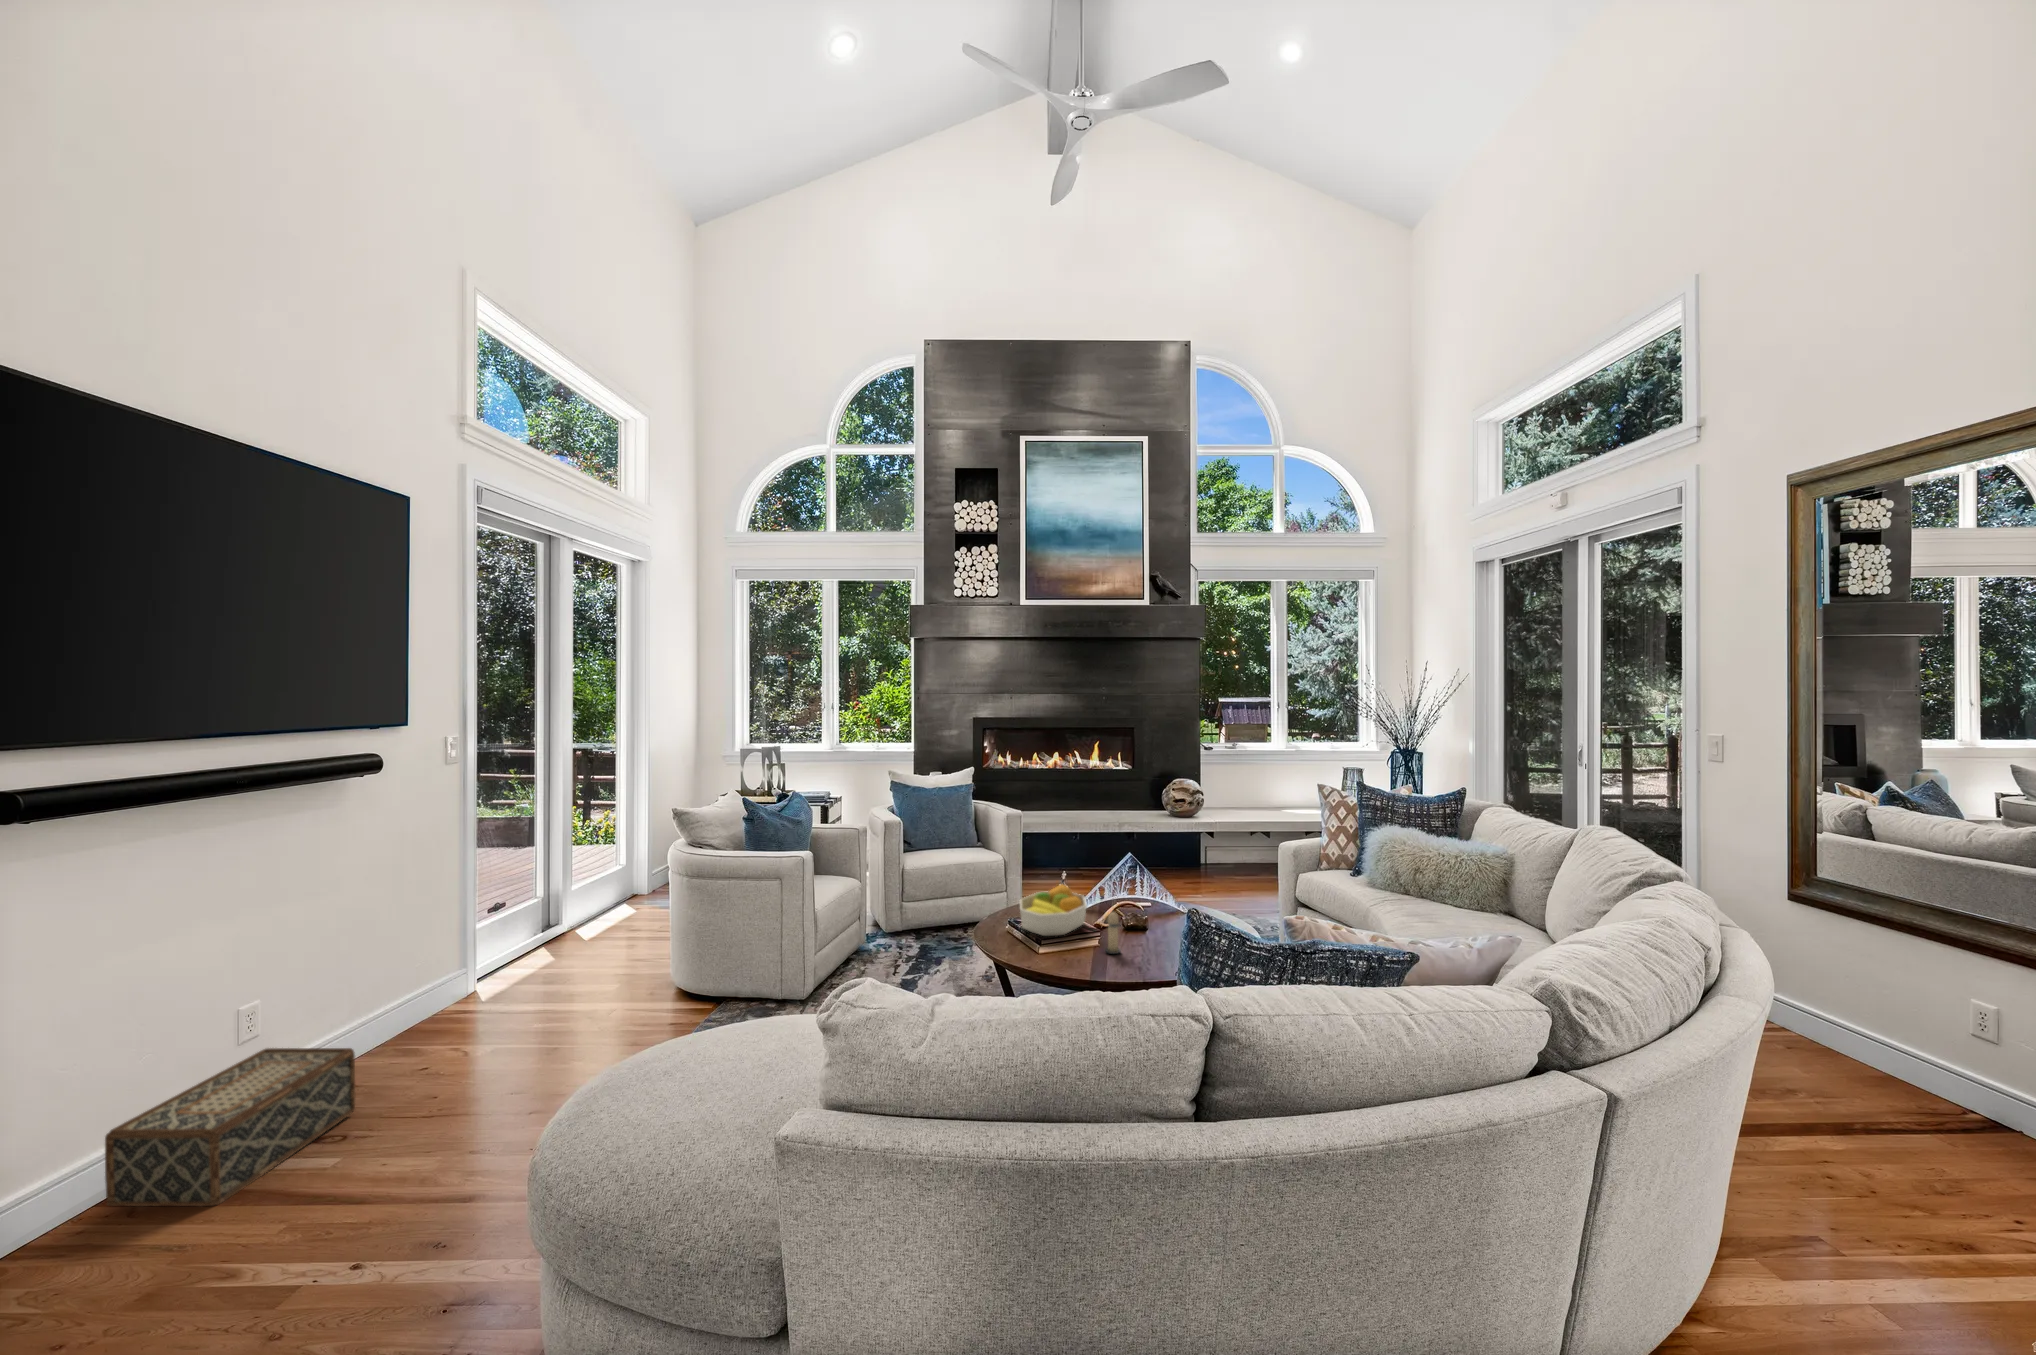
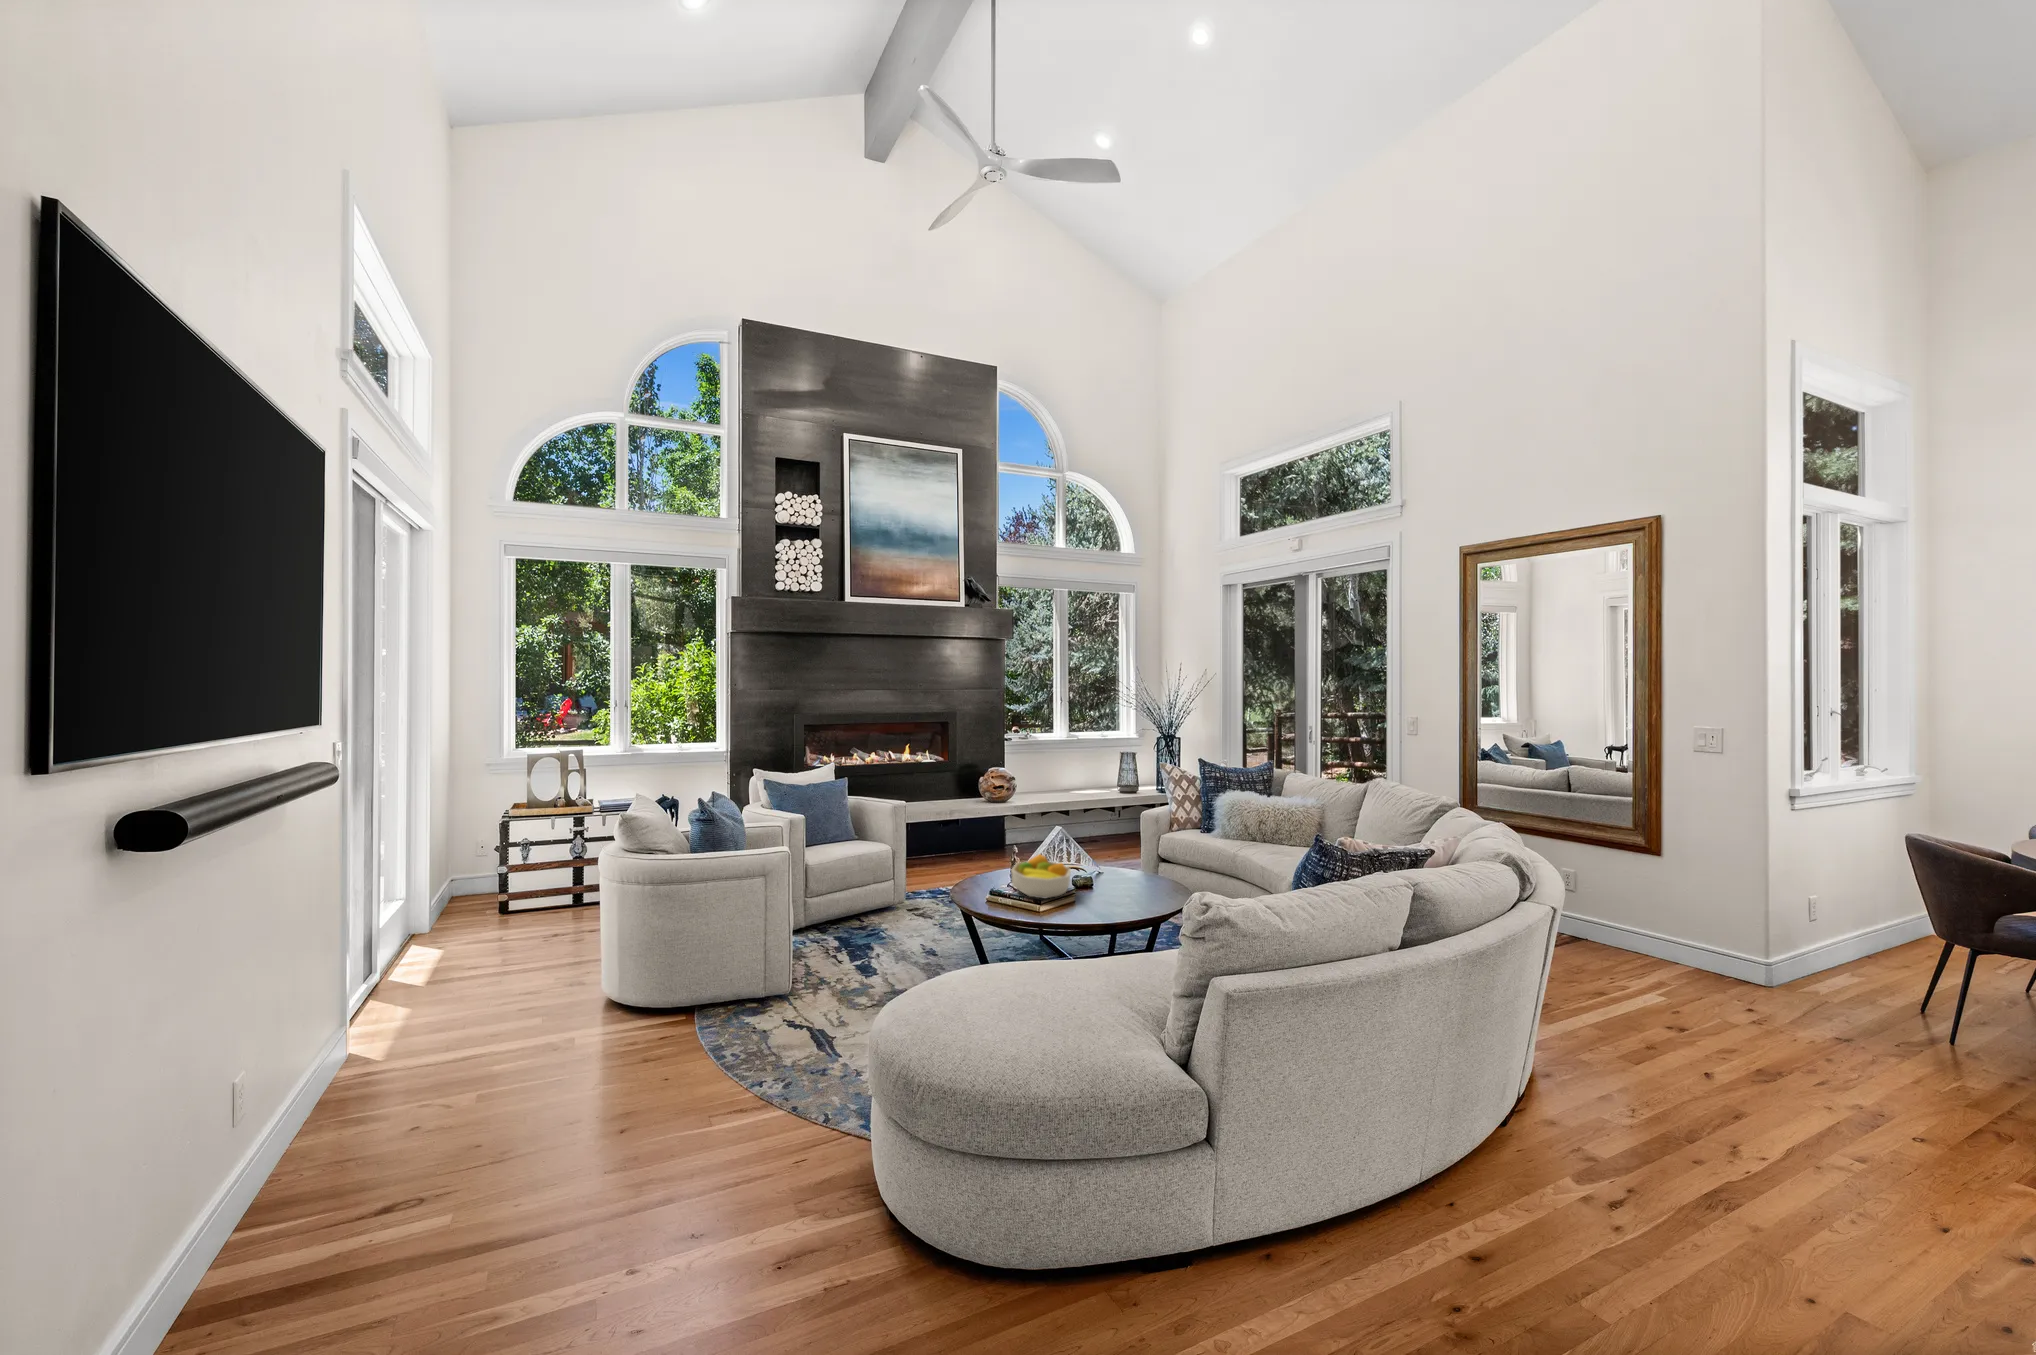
candle: present [1104,911,1122,954] -> none [1106,867,1124,906]
woven basket: present [105,1048,355,1206] -> none [204,1093,408,1313]

